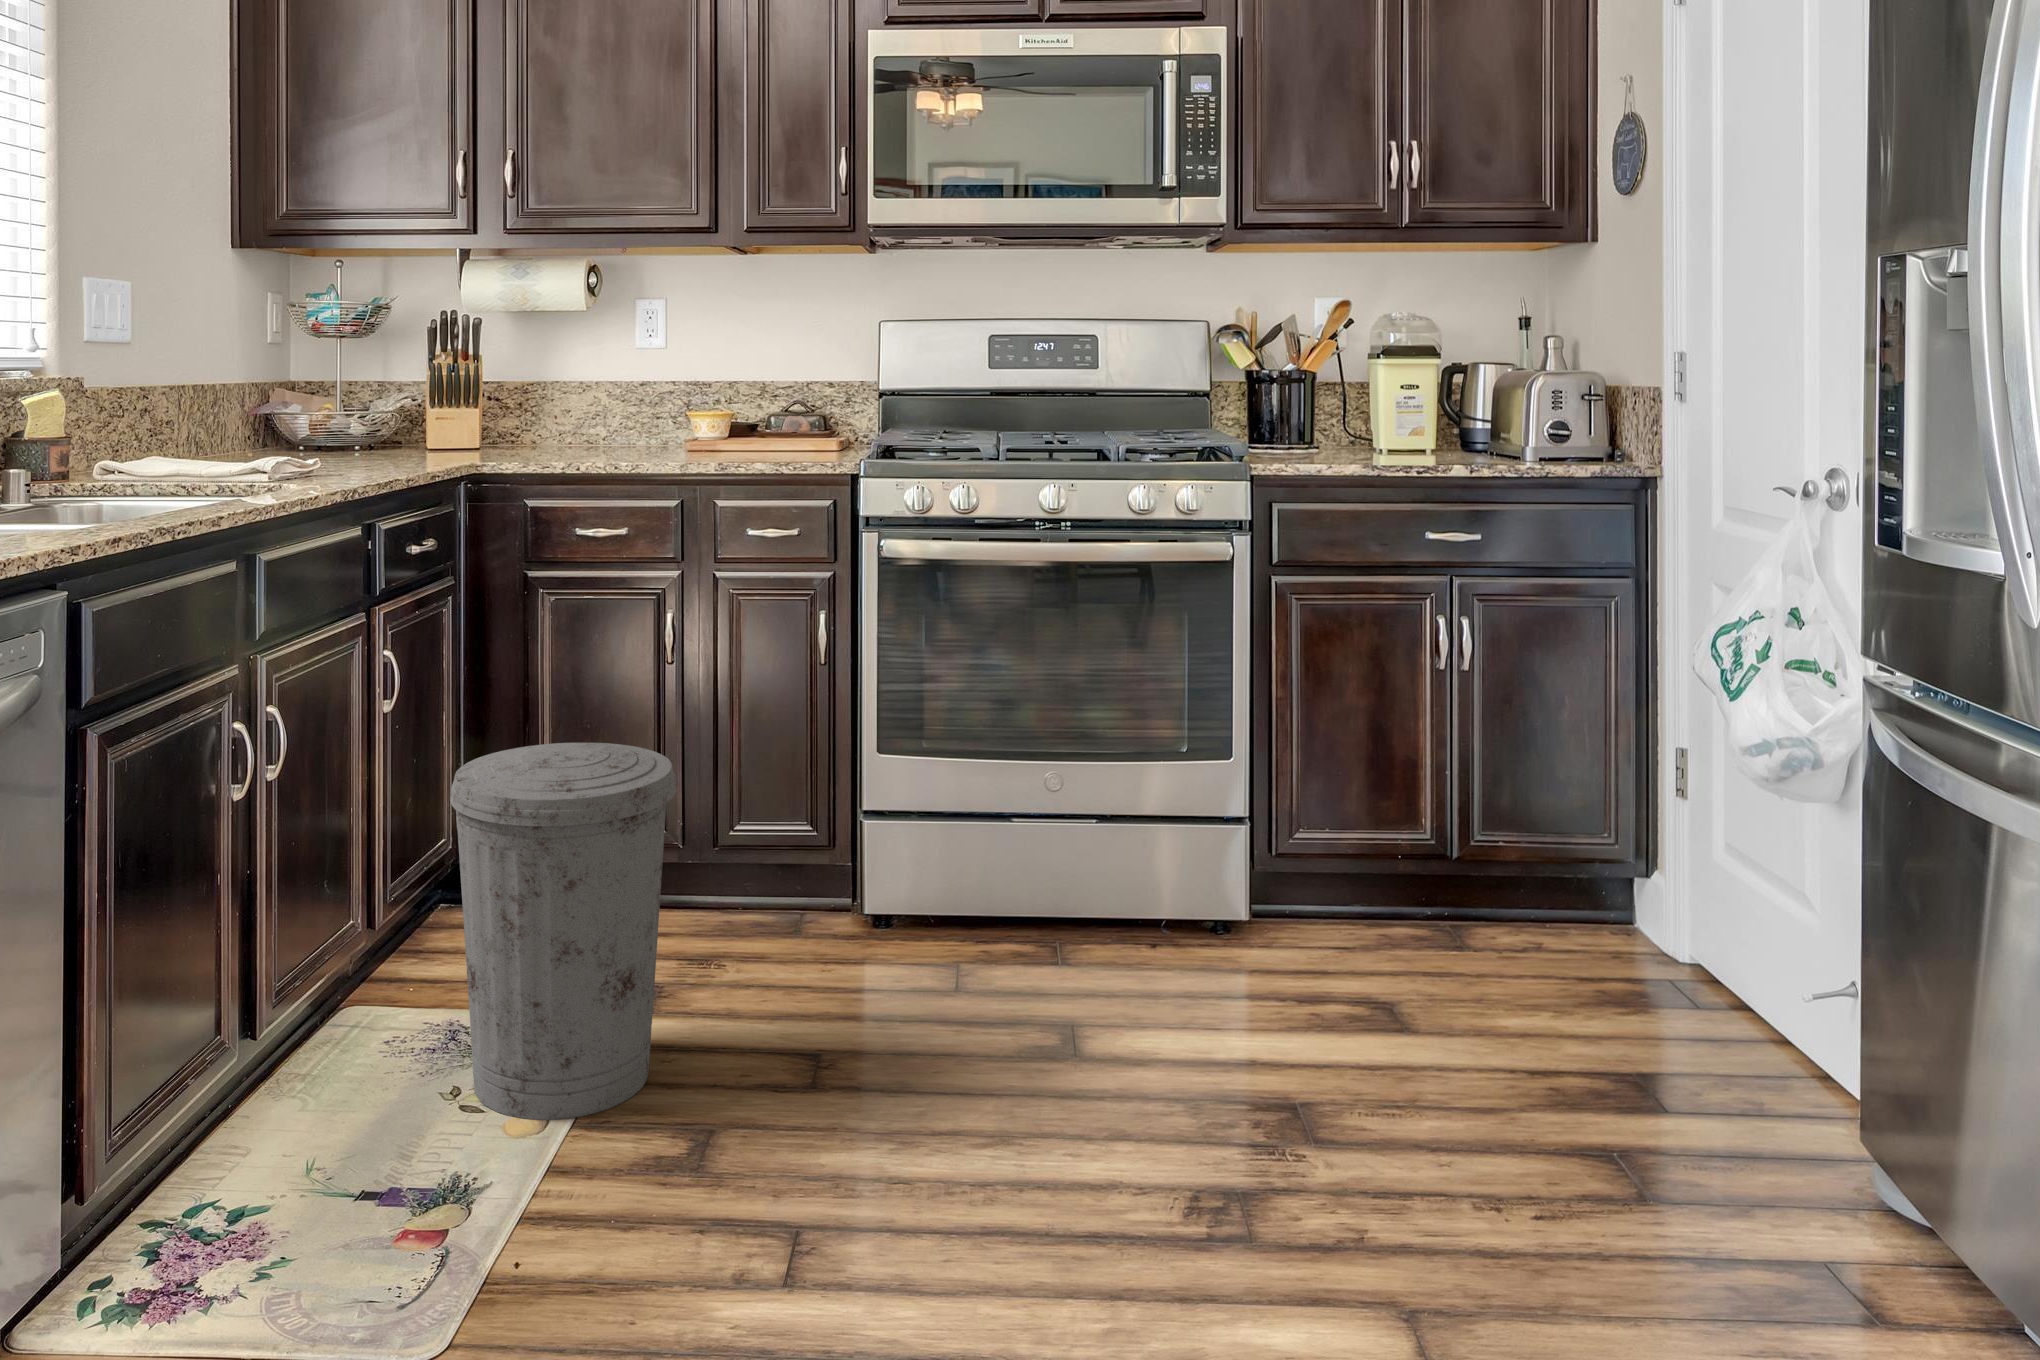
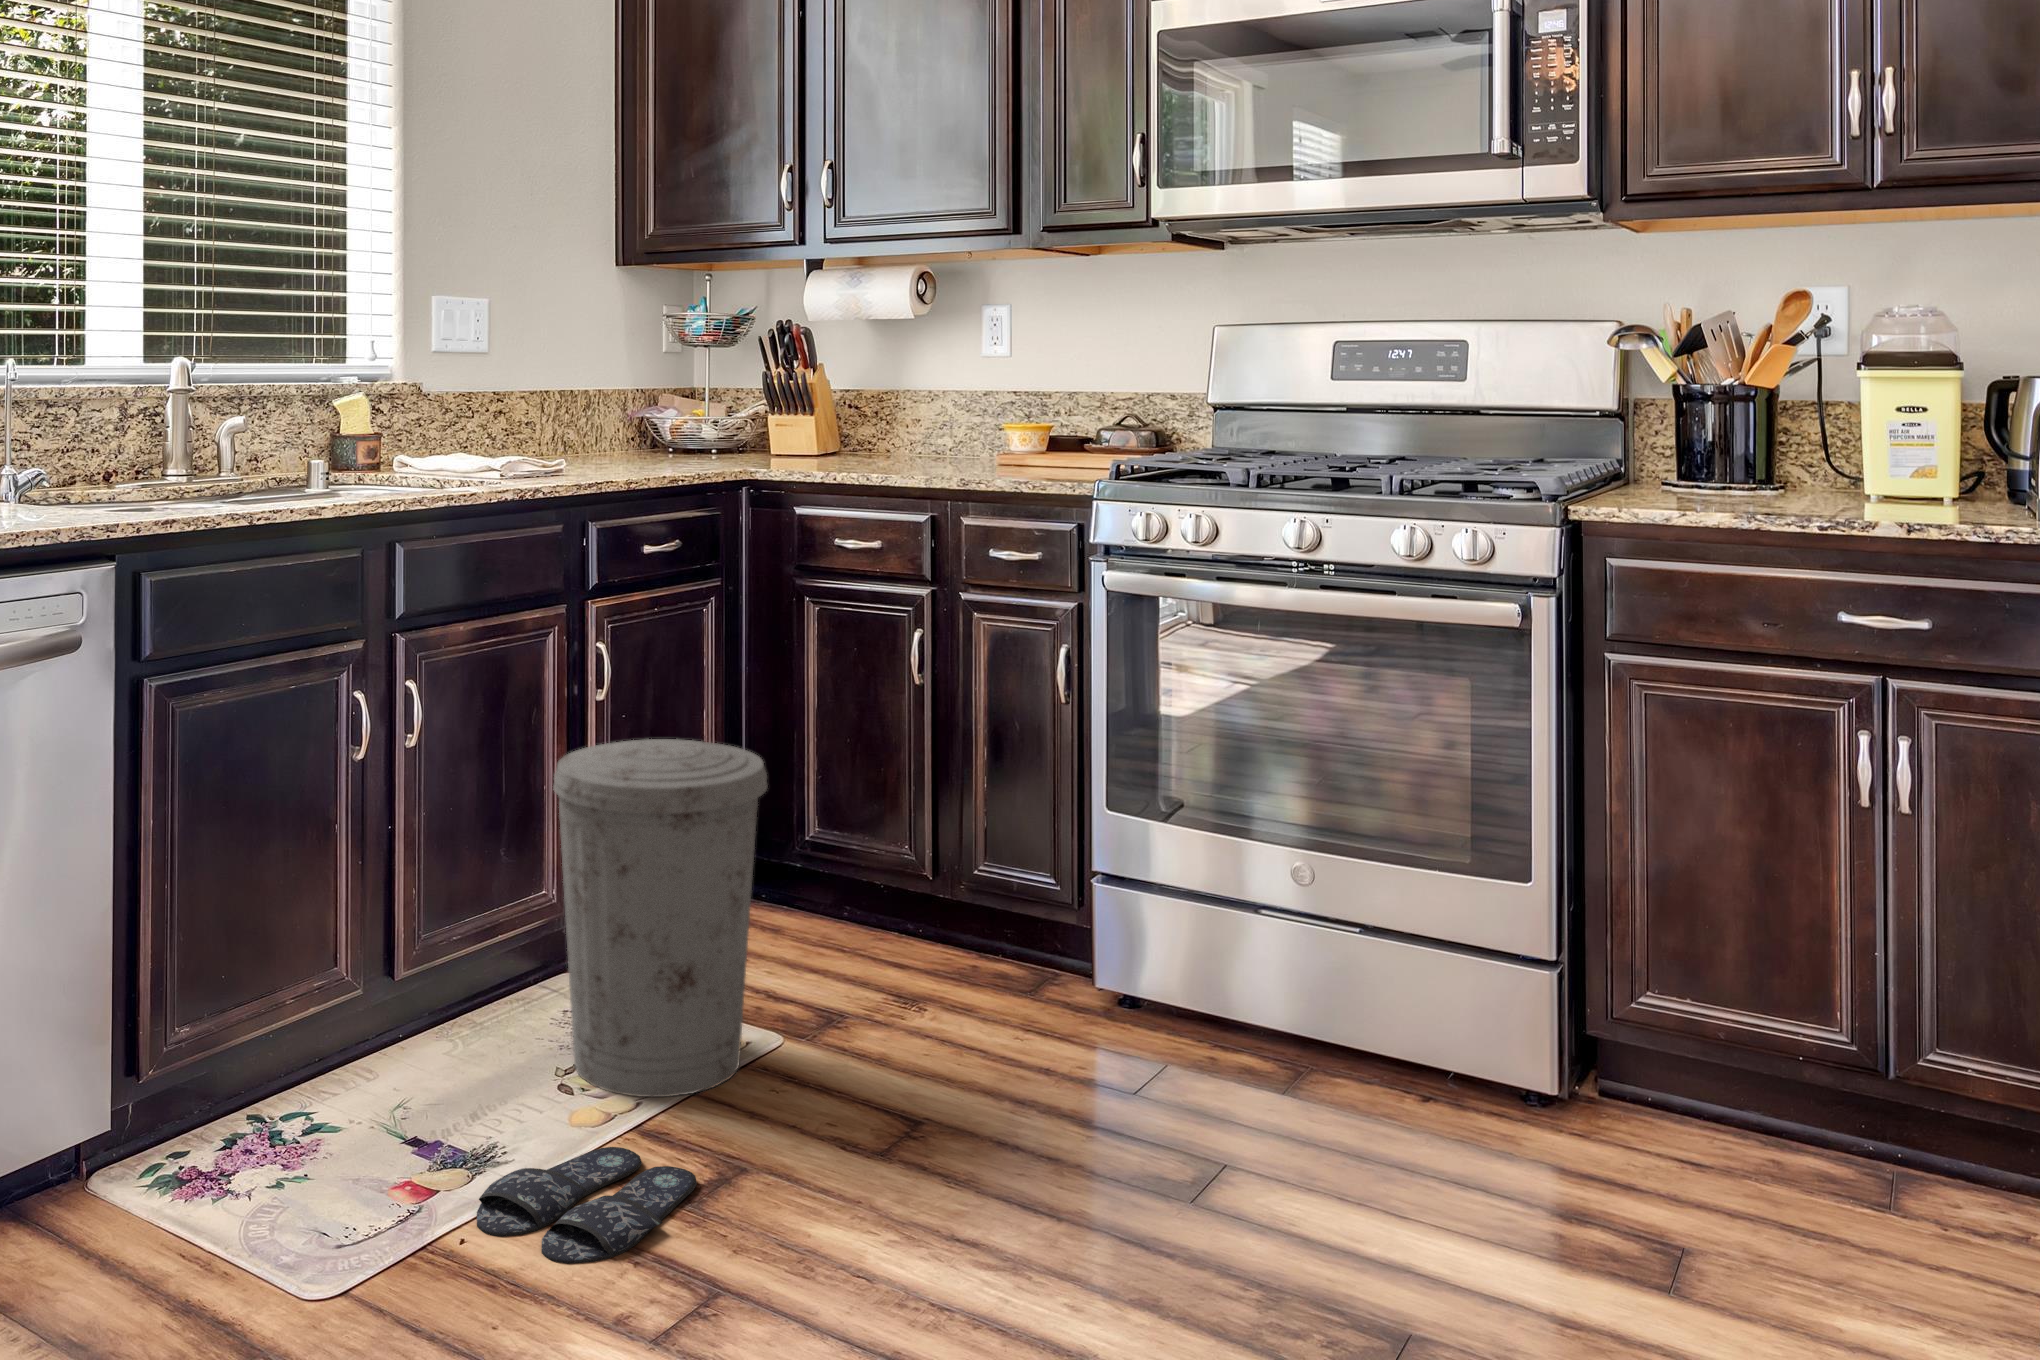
slippers: none [553,1168,755,1298] -> present [477,1147,697,1264]

